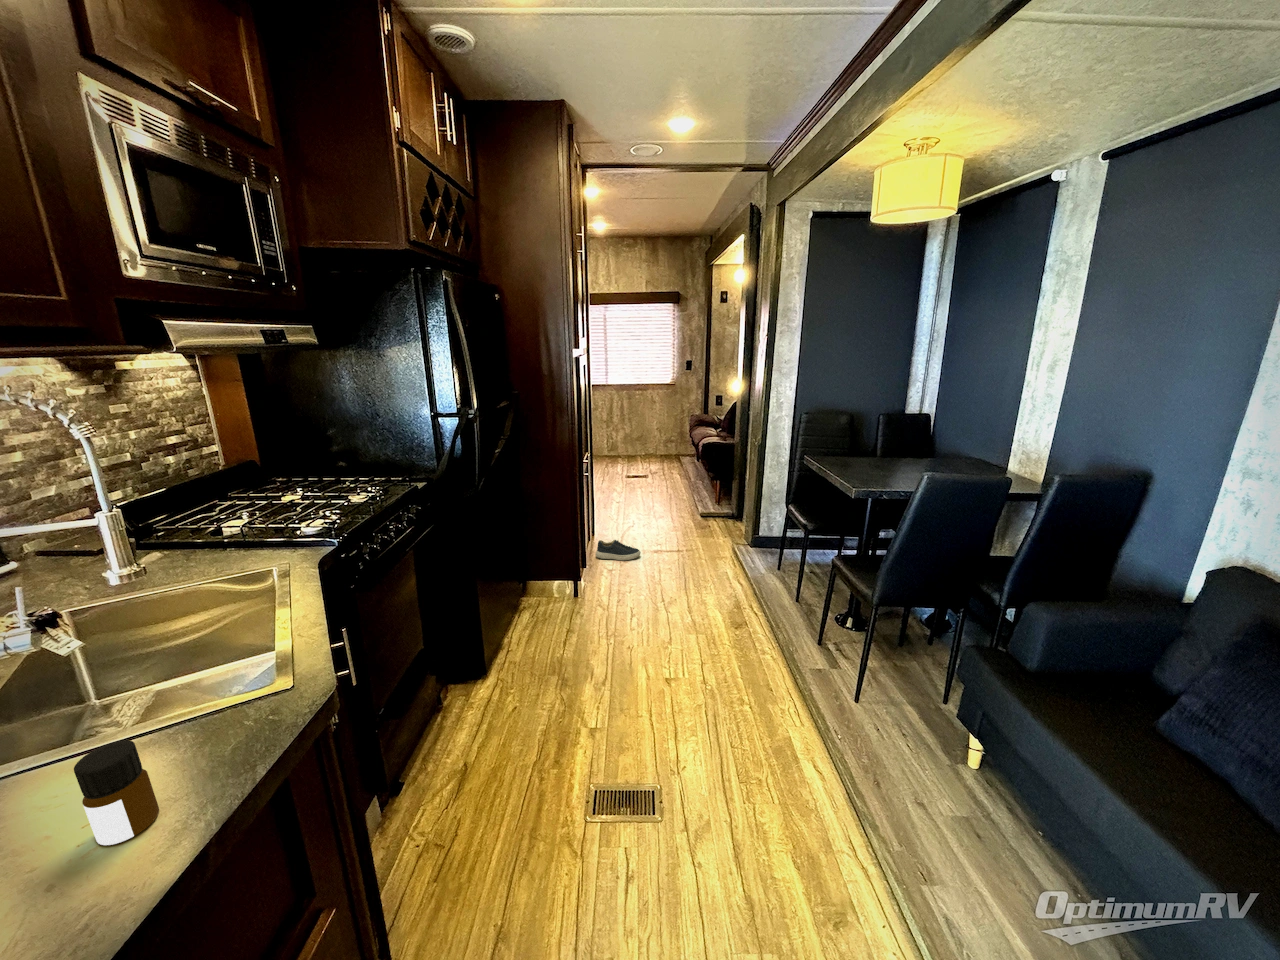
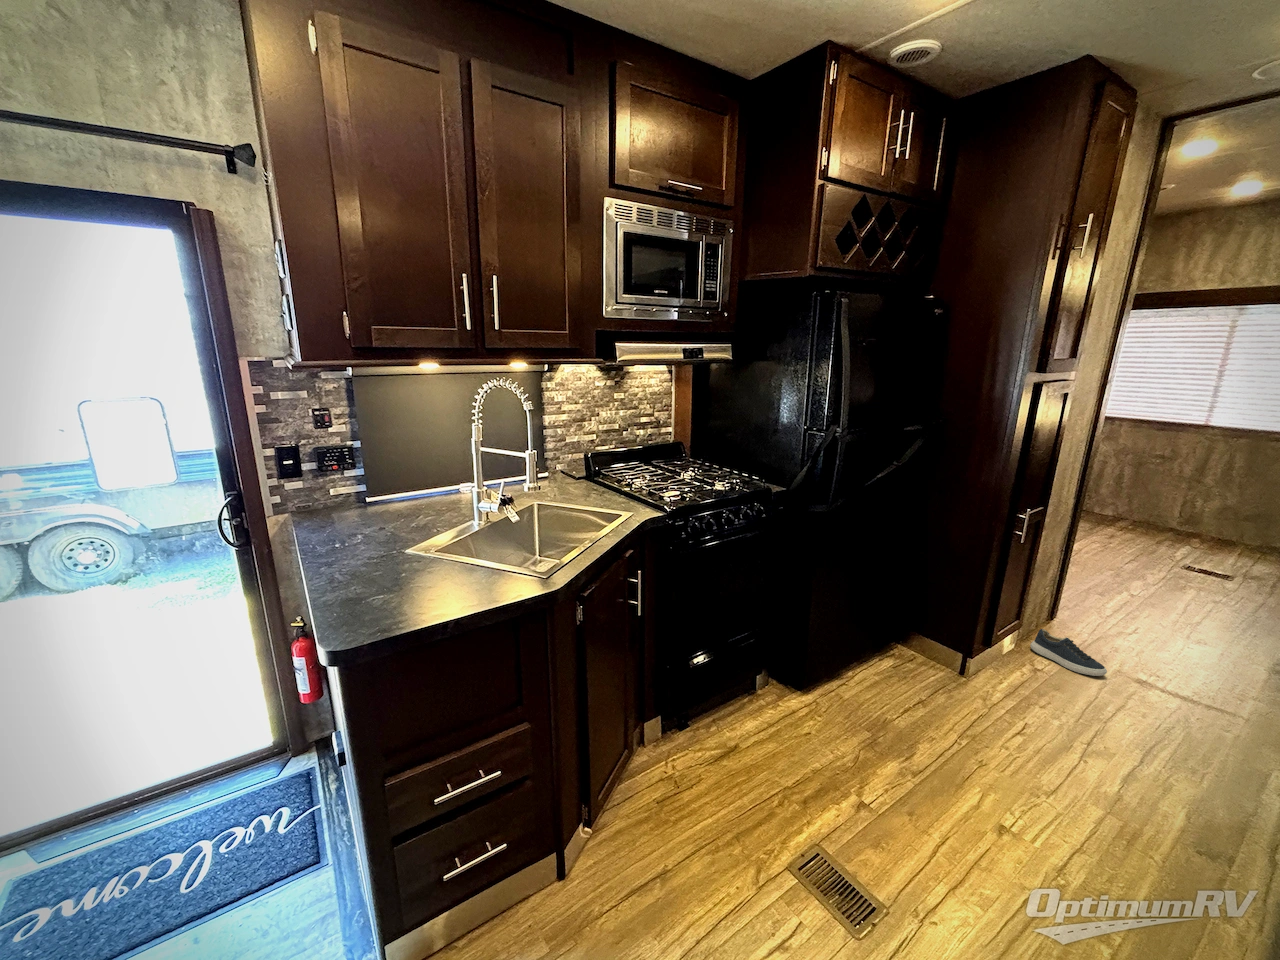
bottle: present [74,740,159,845] -> none [447,554,472,600]

